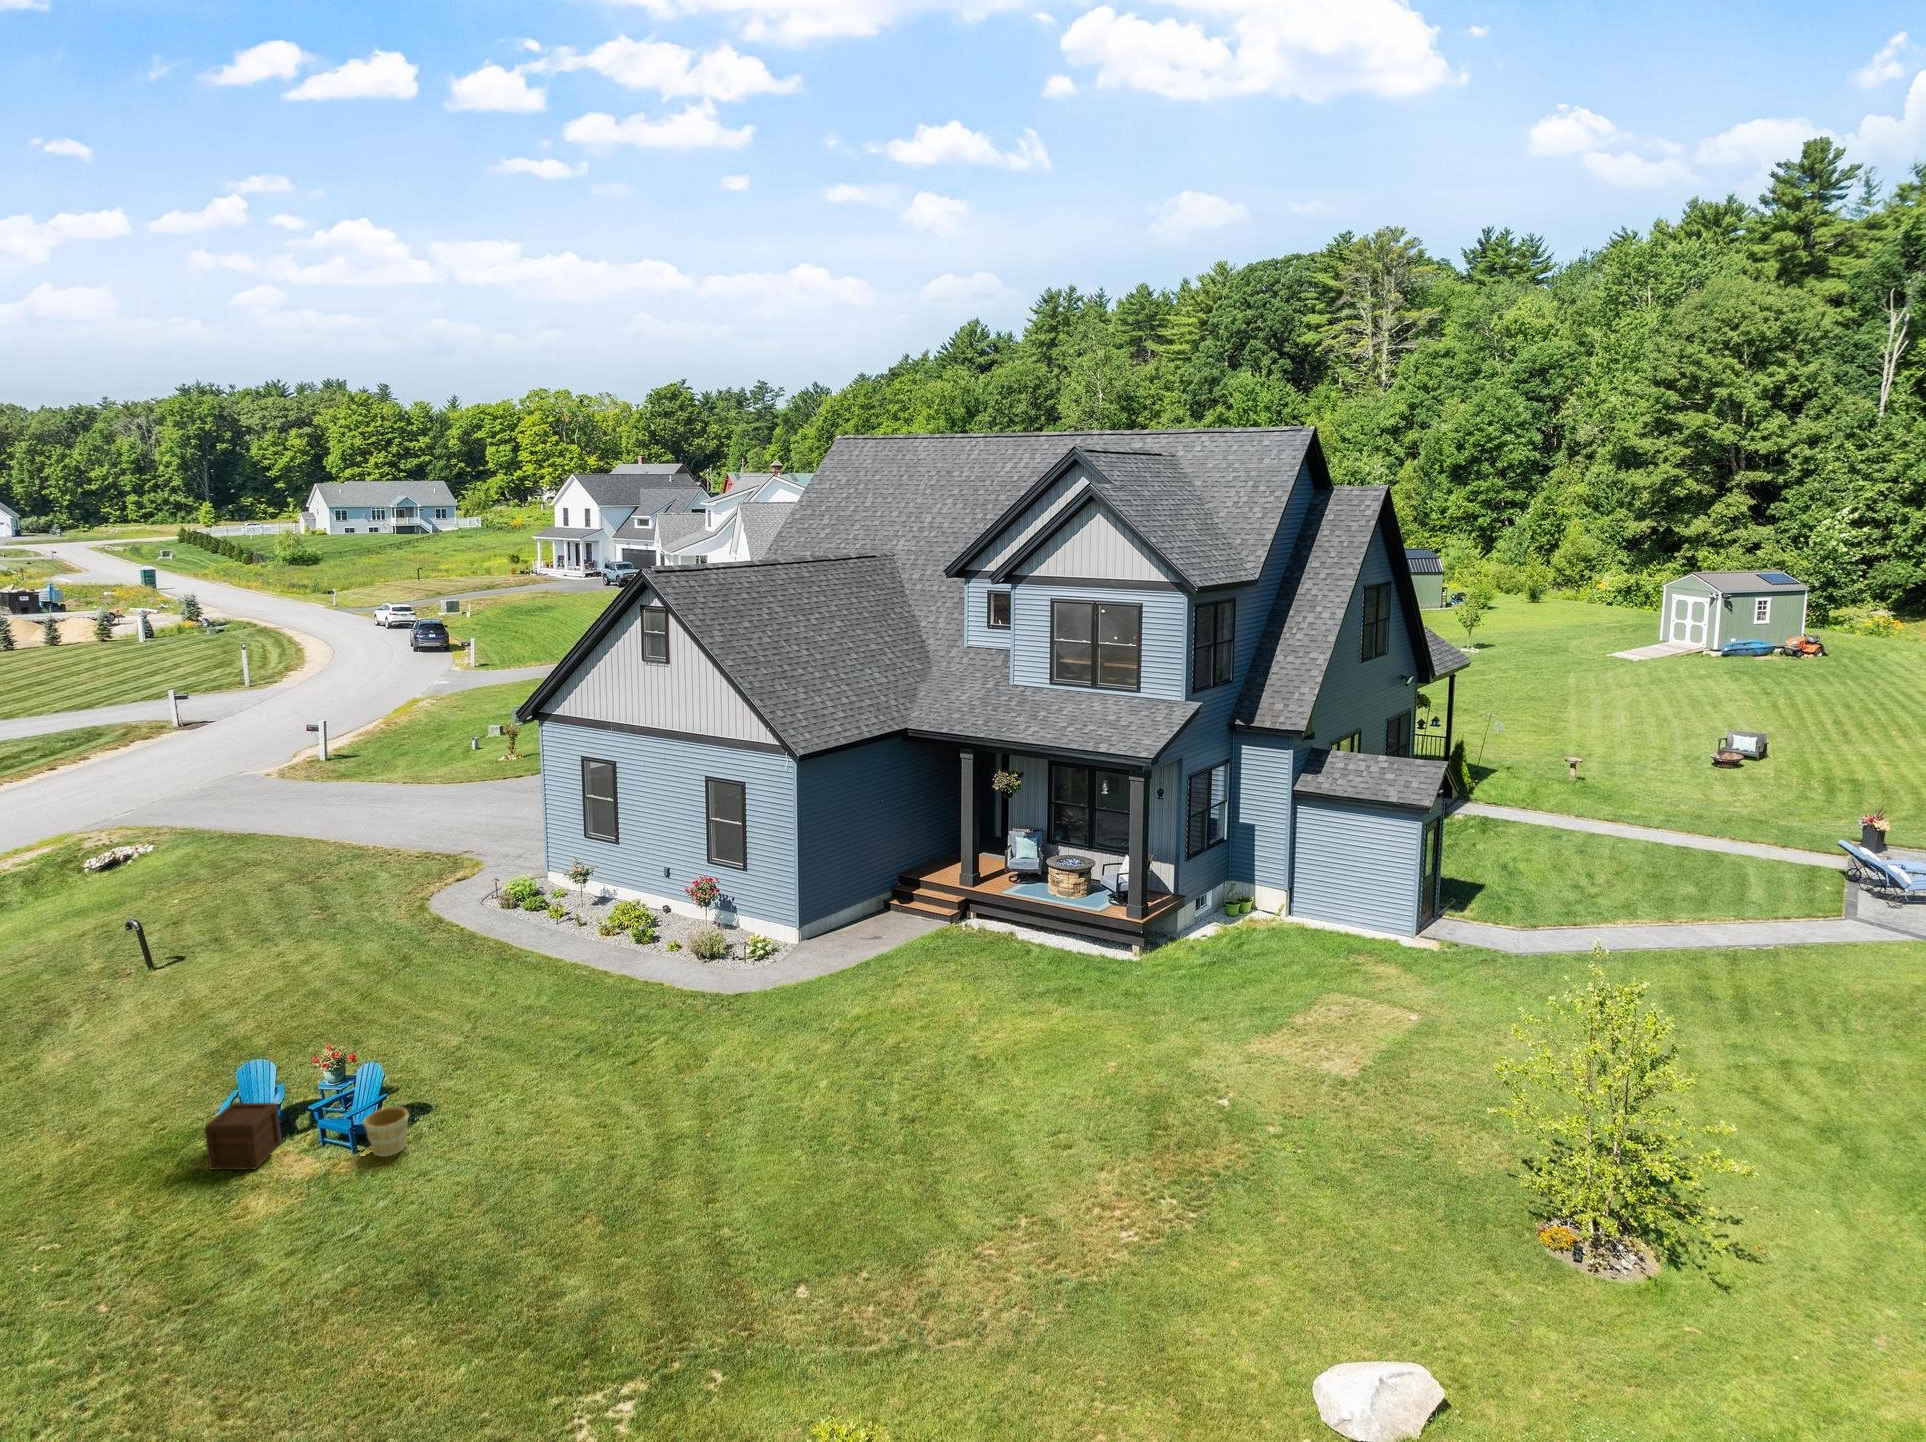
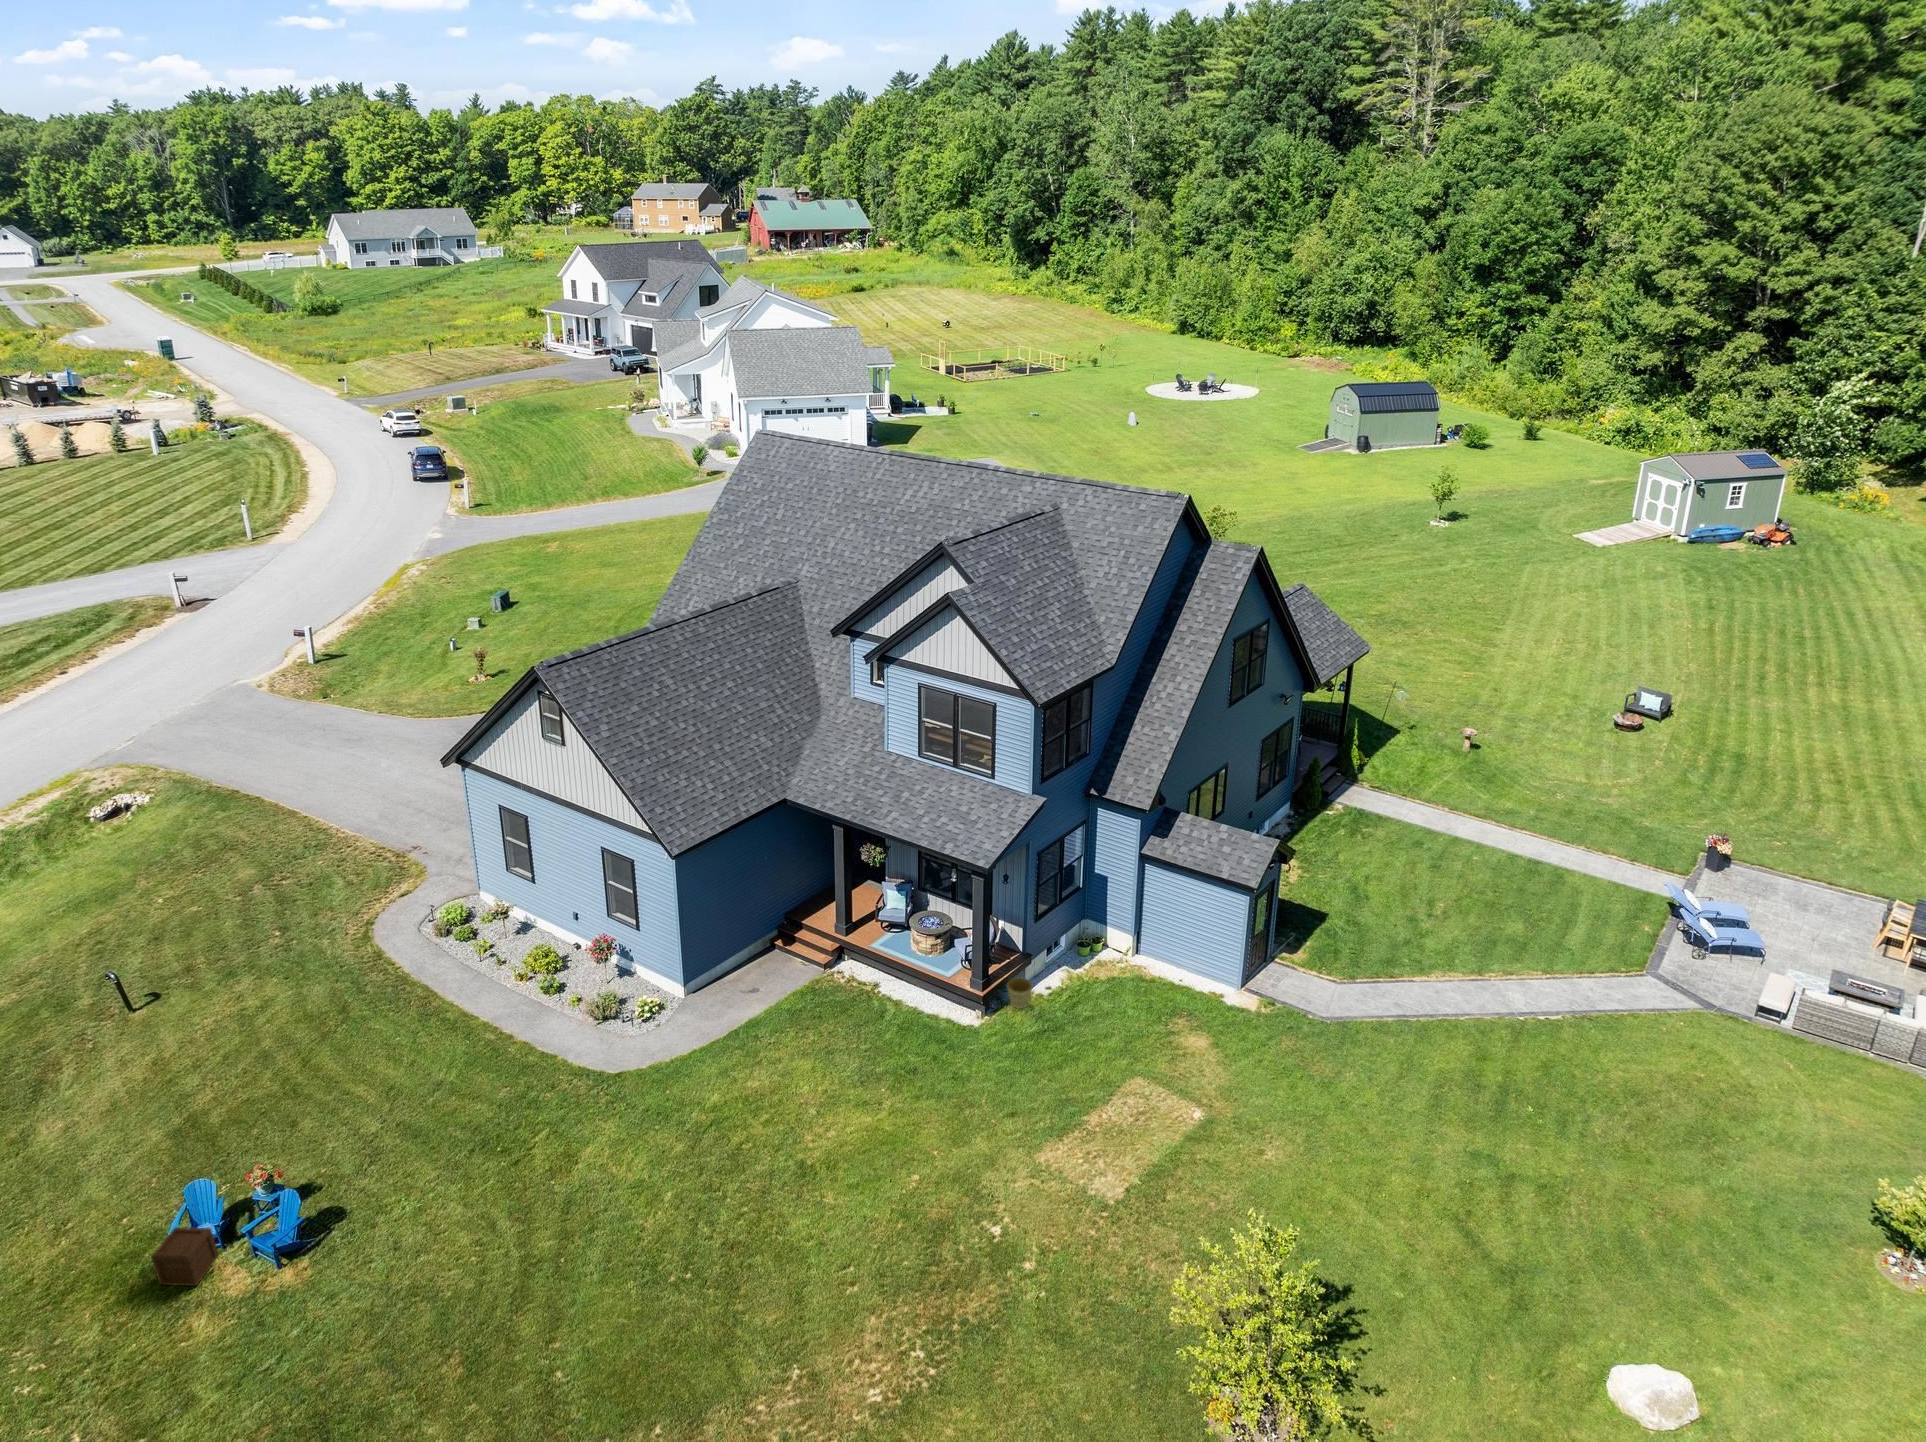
wooden bucket: present [363,1106,409,1157] -> present [1007,978,1033,1009]

